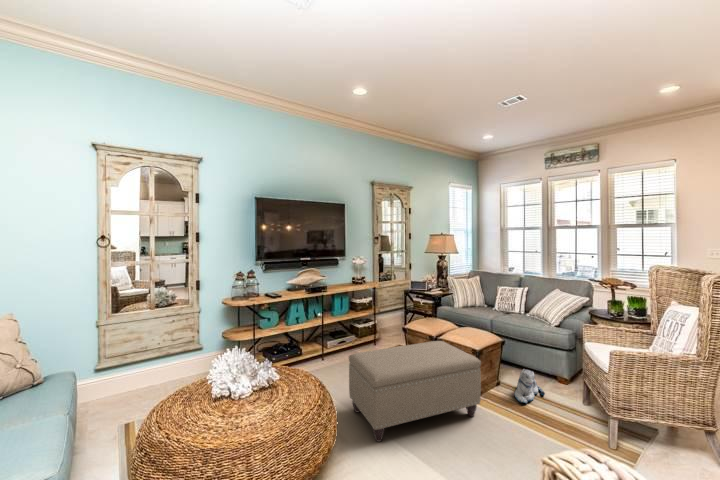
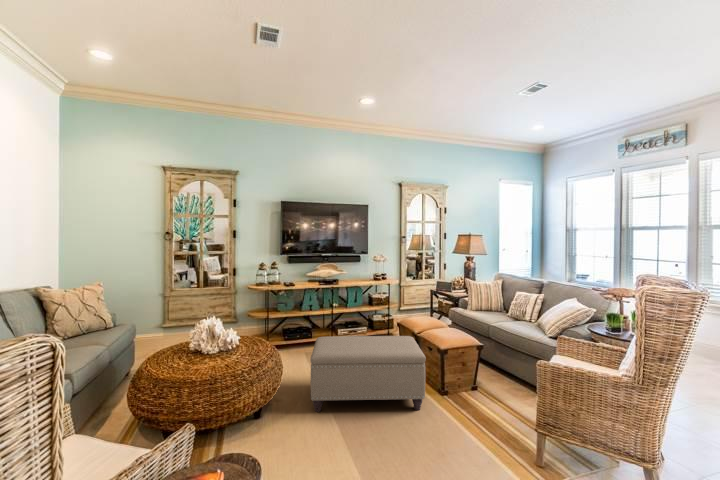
plush toy: present [514,369,545,403] -> none [478,375,517,410]

